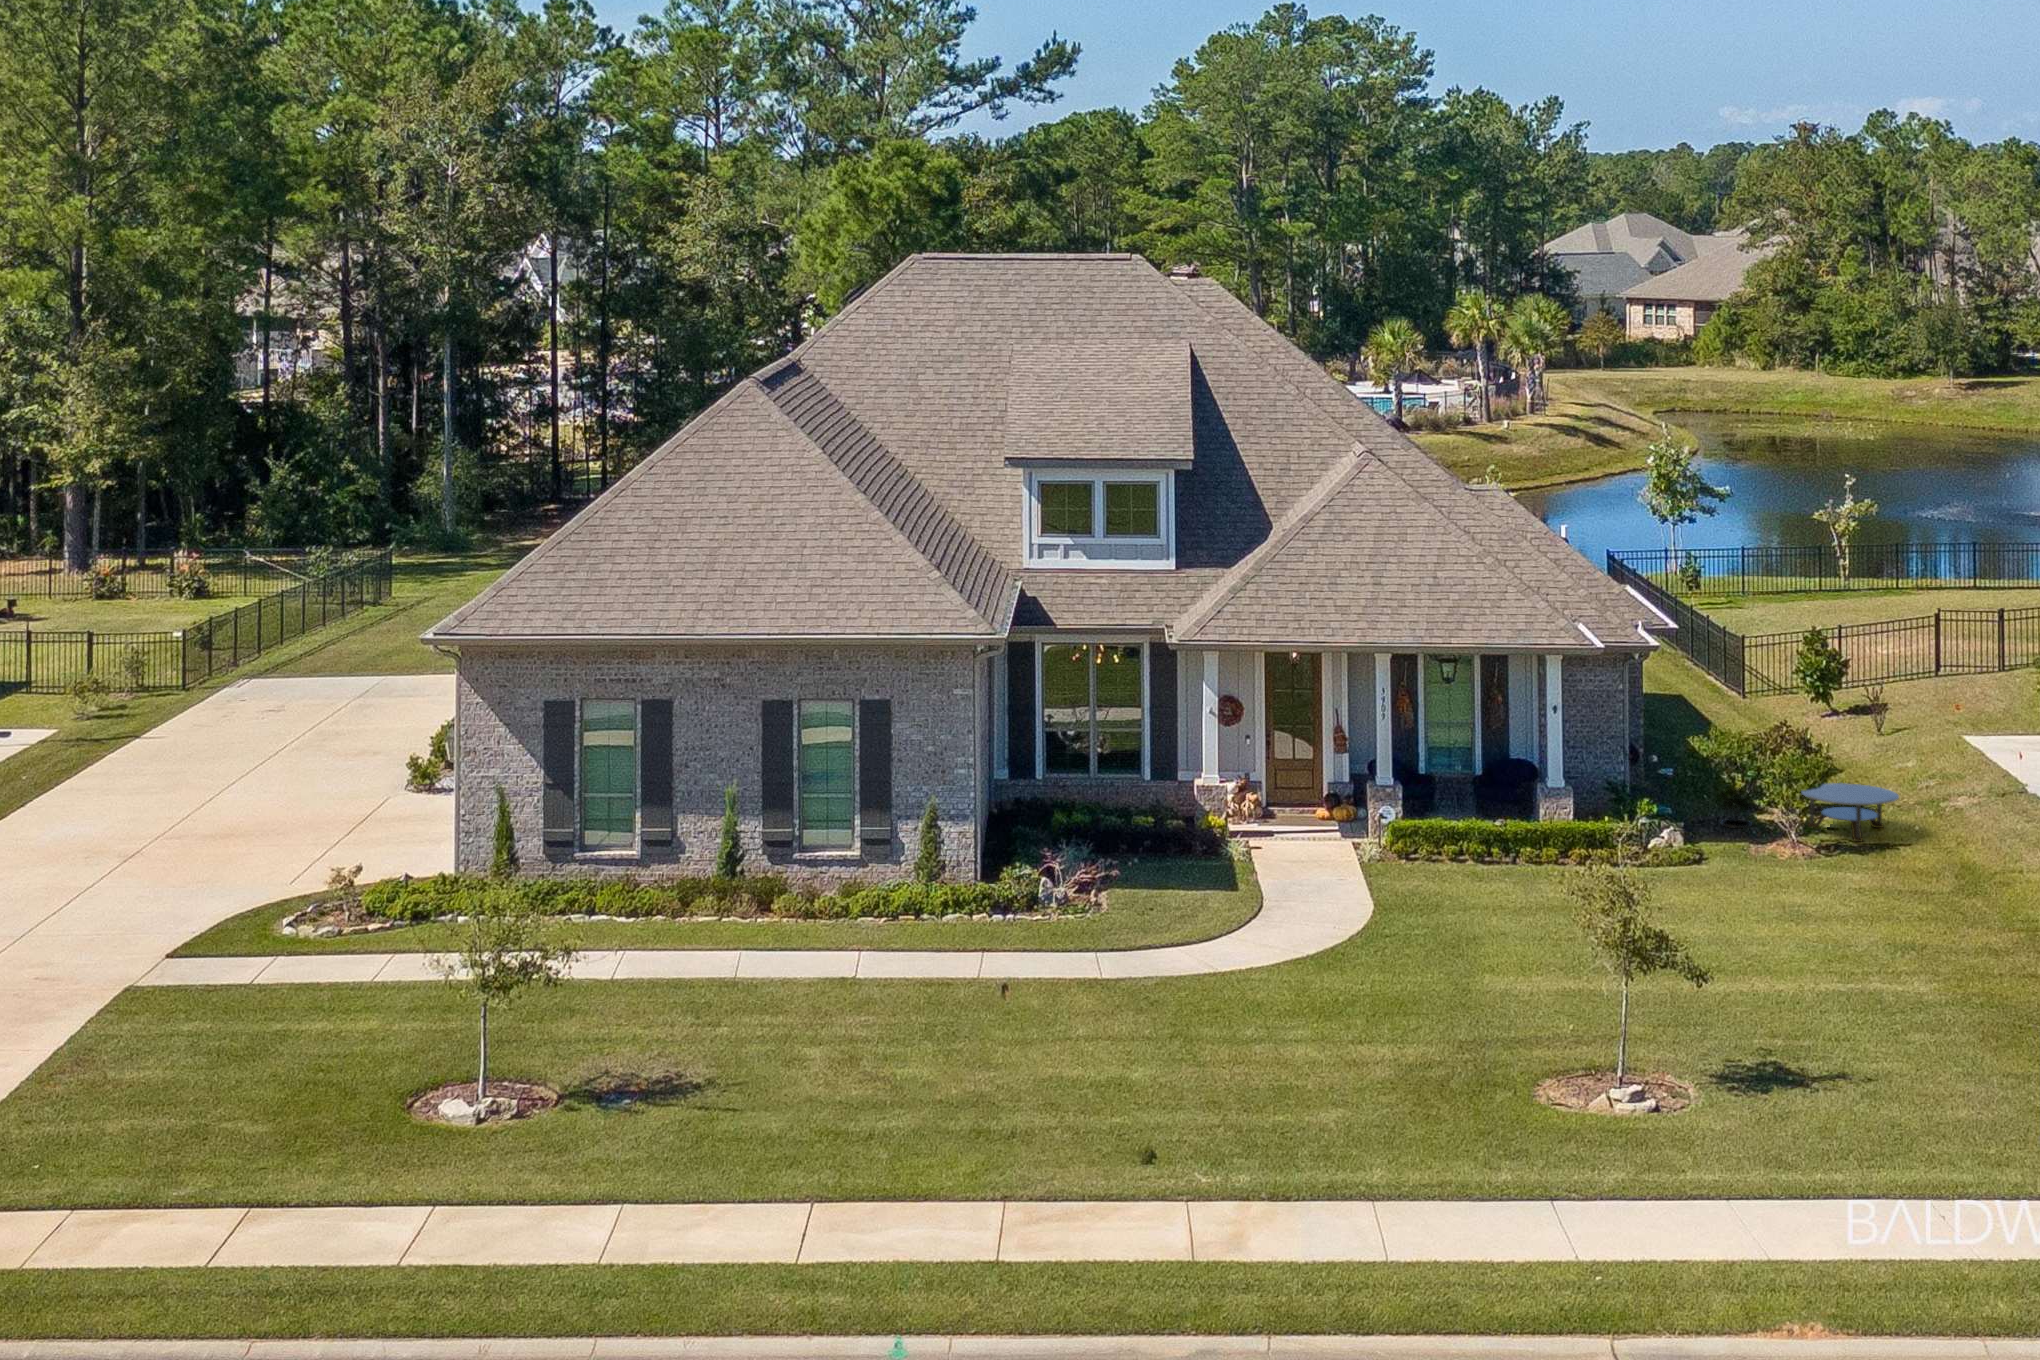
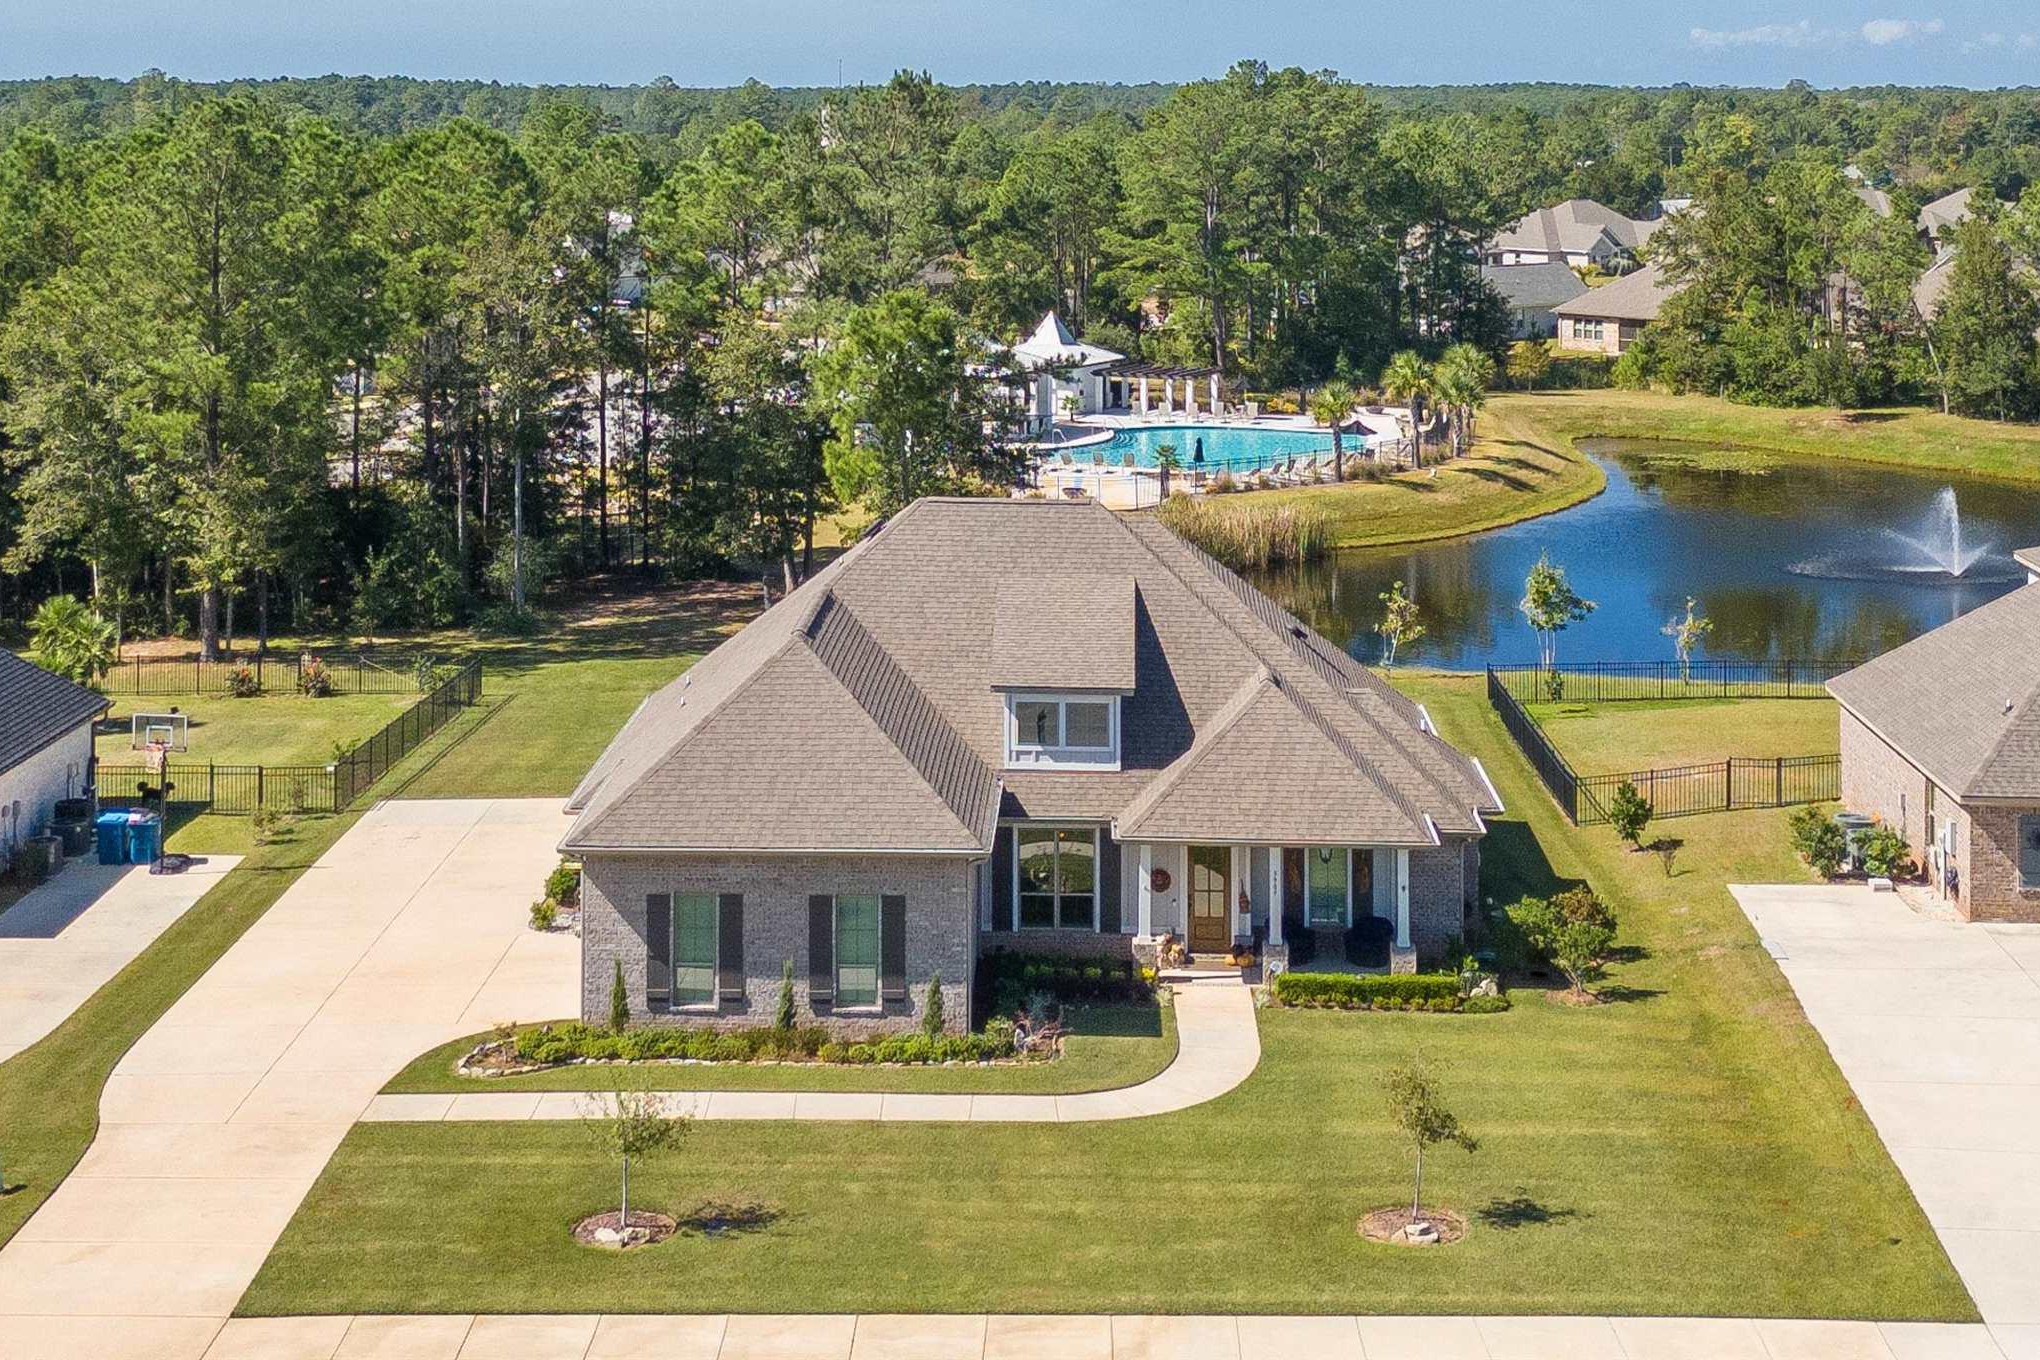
round table: present [1802,783,1899,842] -> none [1586,944,1657,994]

